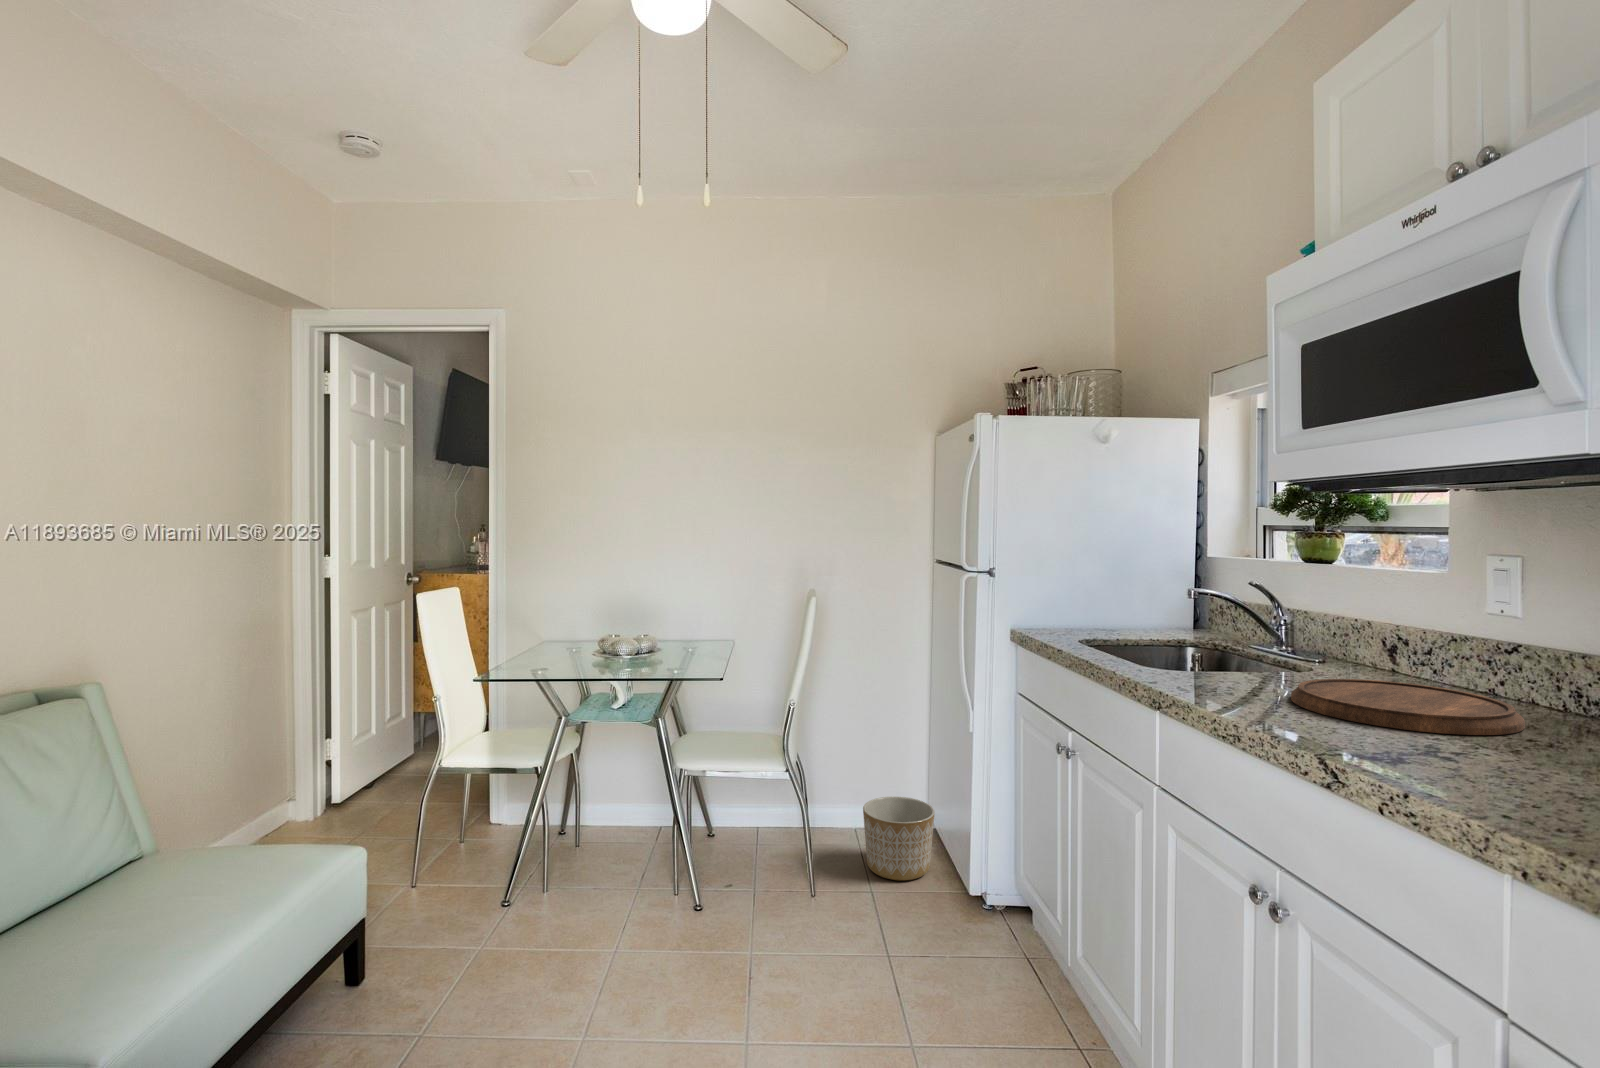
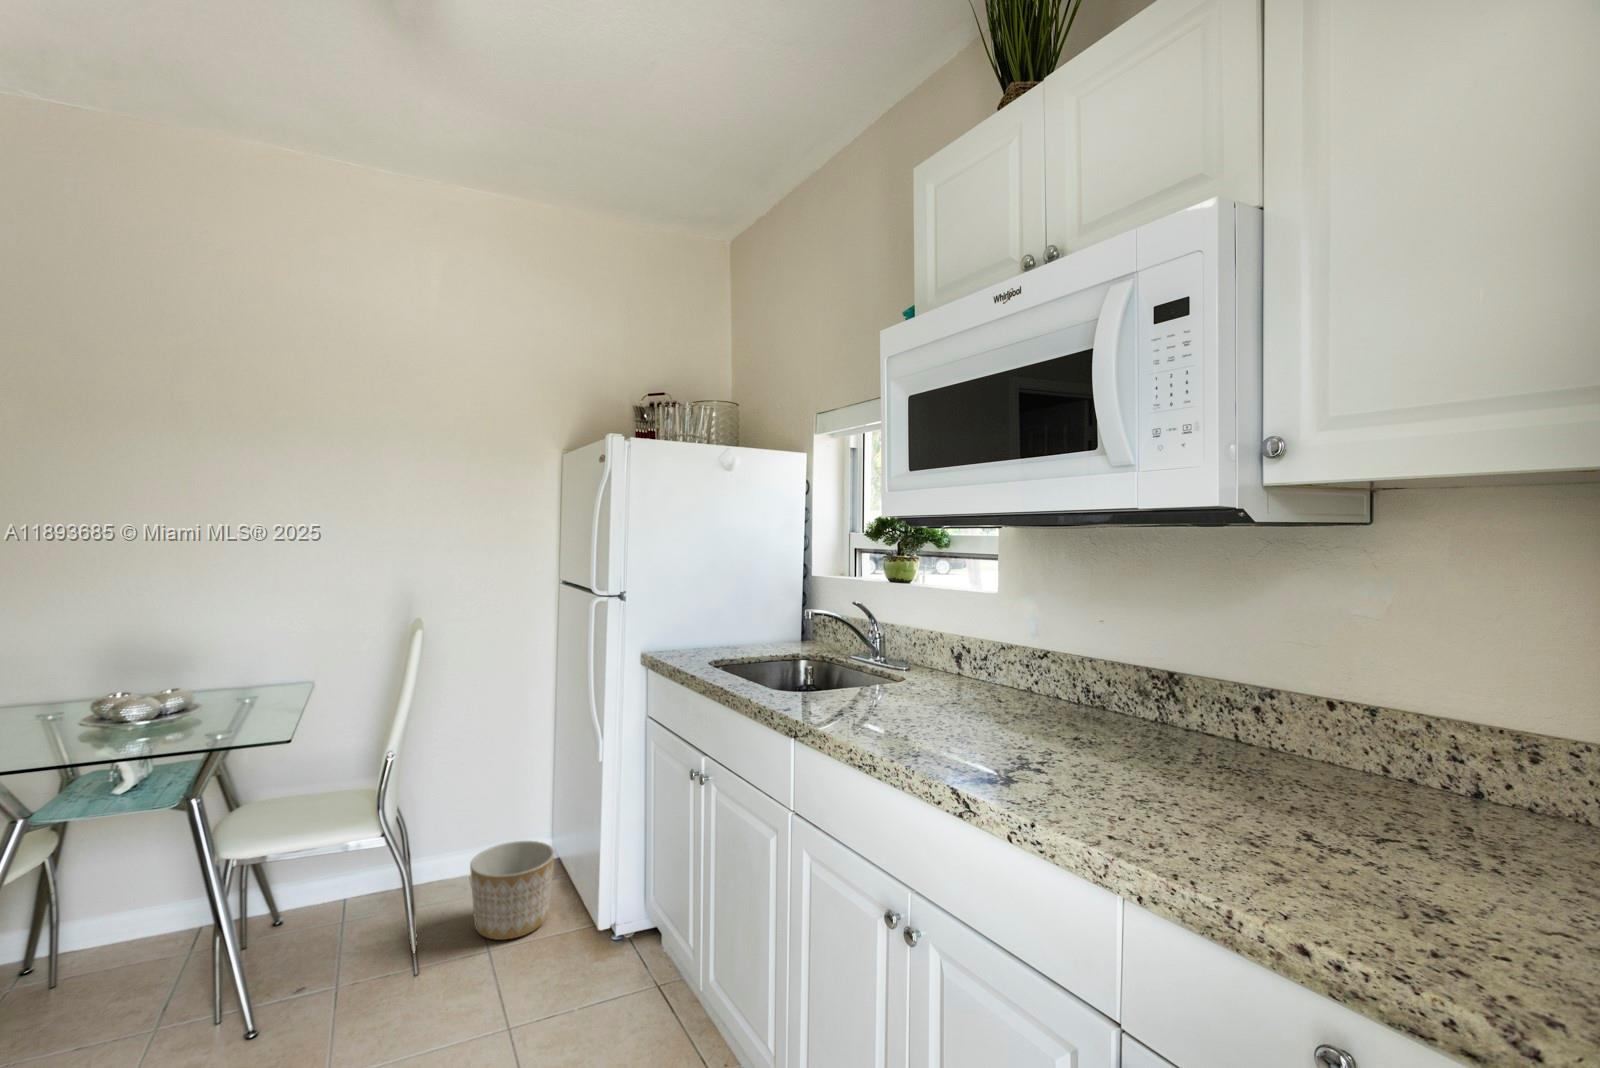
cutting board: present [1291,679,1525,735] -> none [903,690,1066,741]

